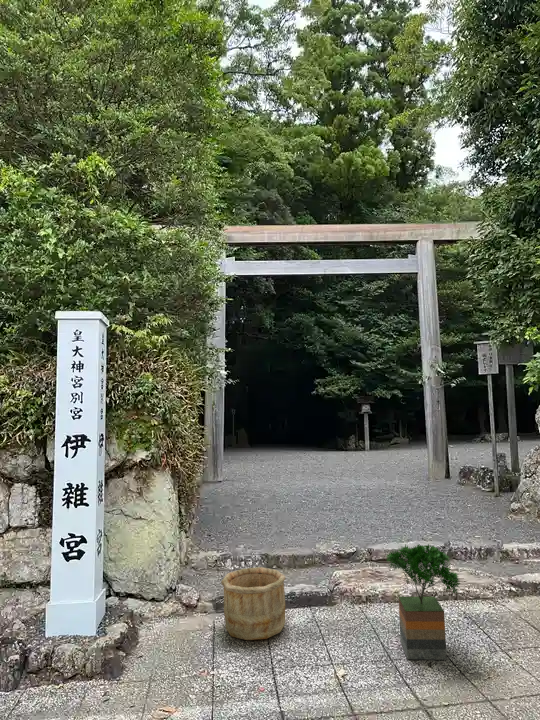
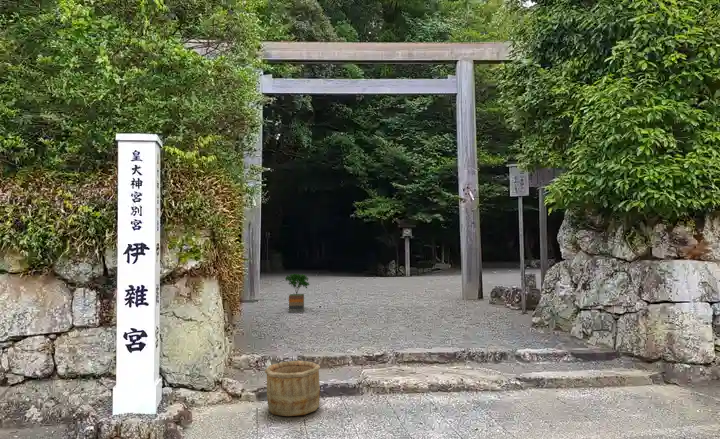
potted tree: present [386,544,459,660] -> present [285,274,309,313]

